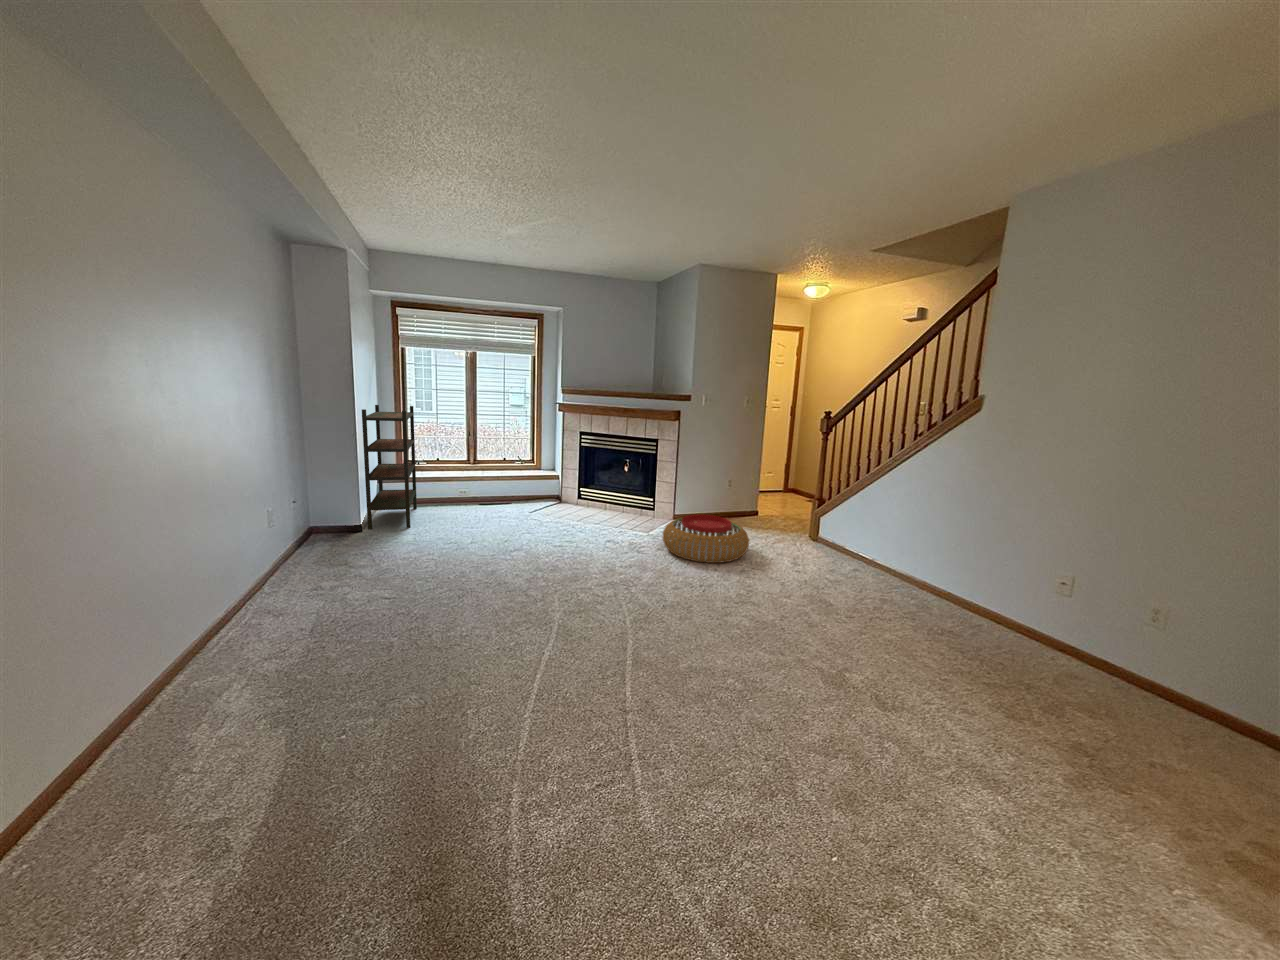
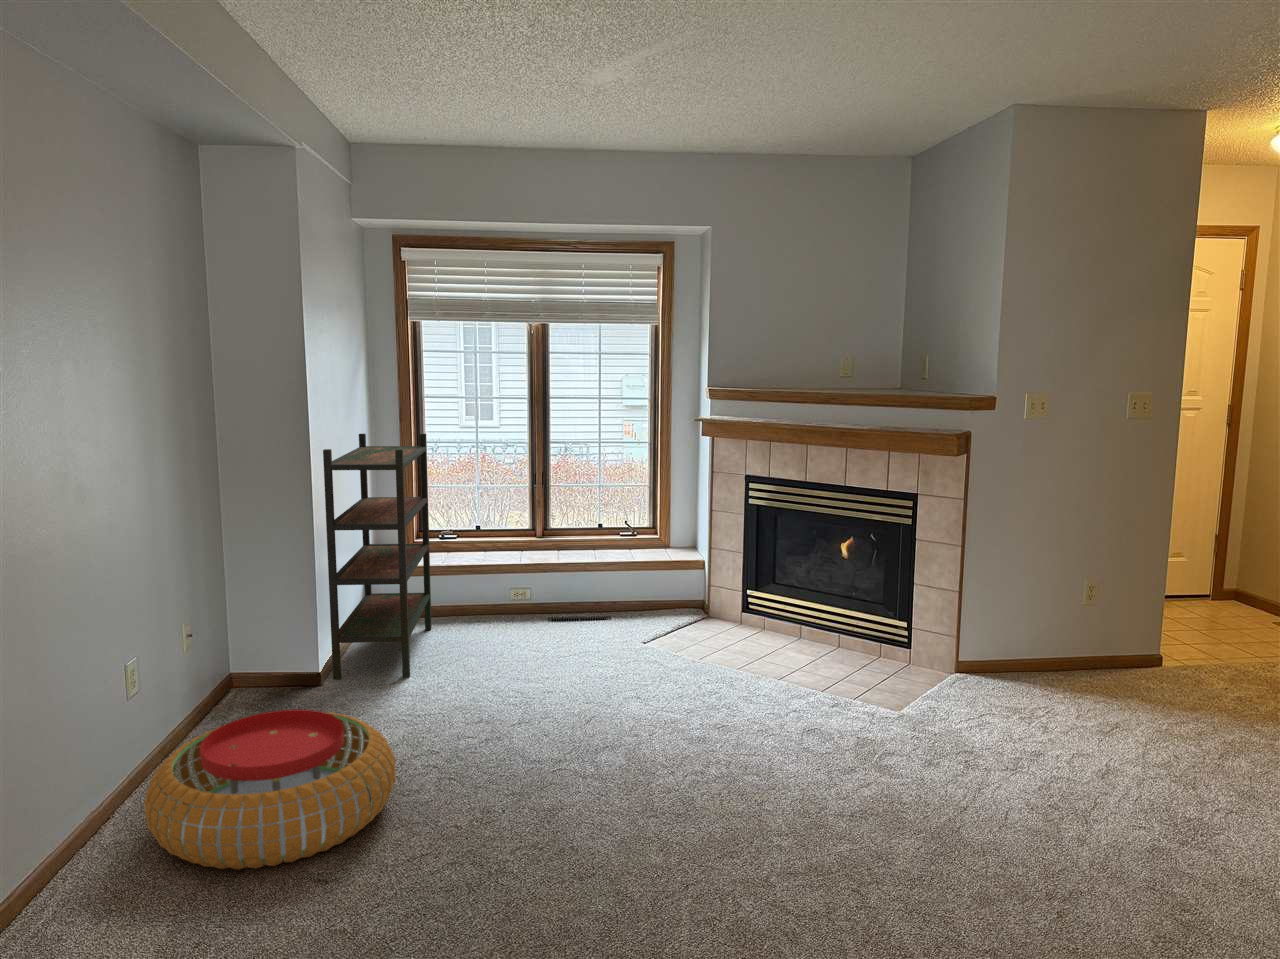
pouf: present [662,514,749,563] -> present [144,709,396,870]

